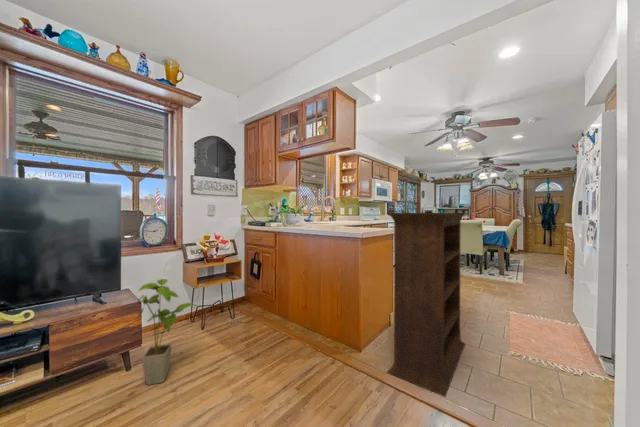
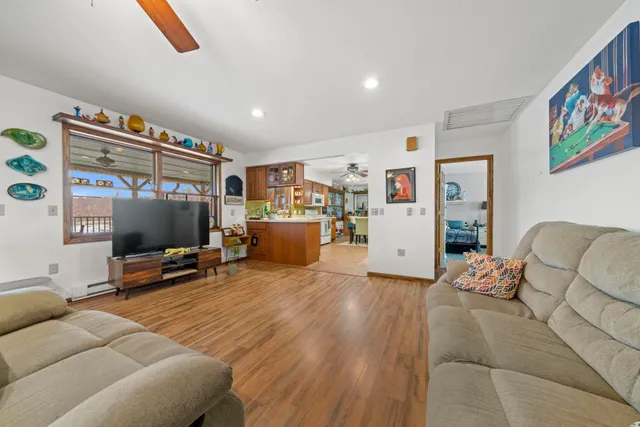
bookcase: present [387,213,465,397] -> none [315,213,346,271]

